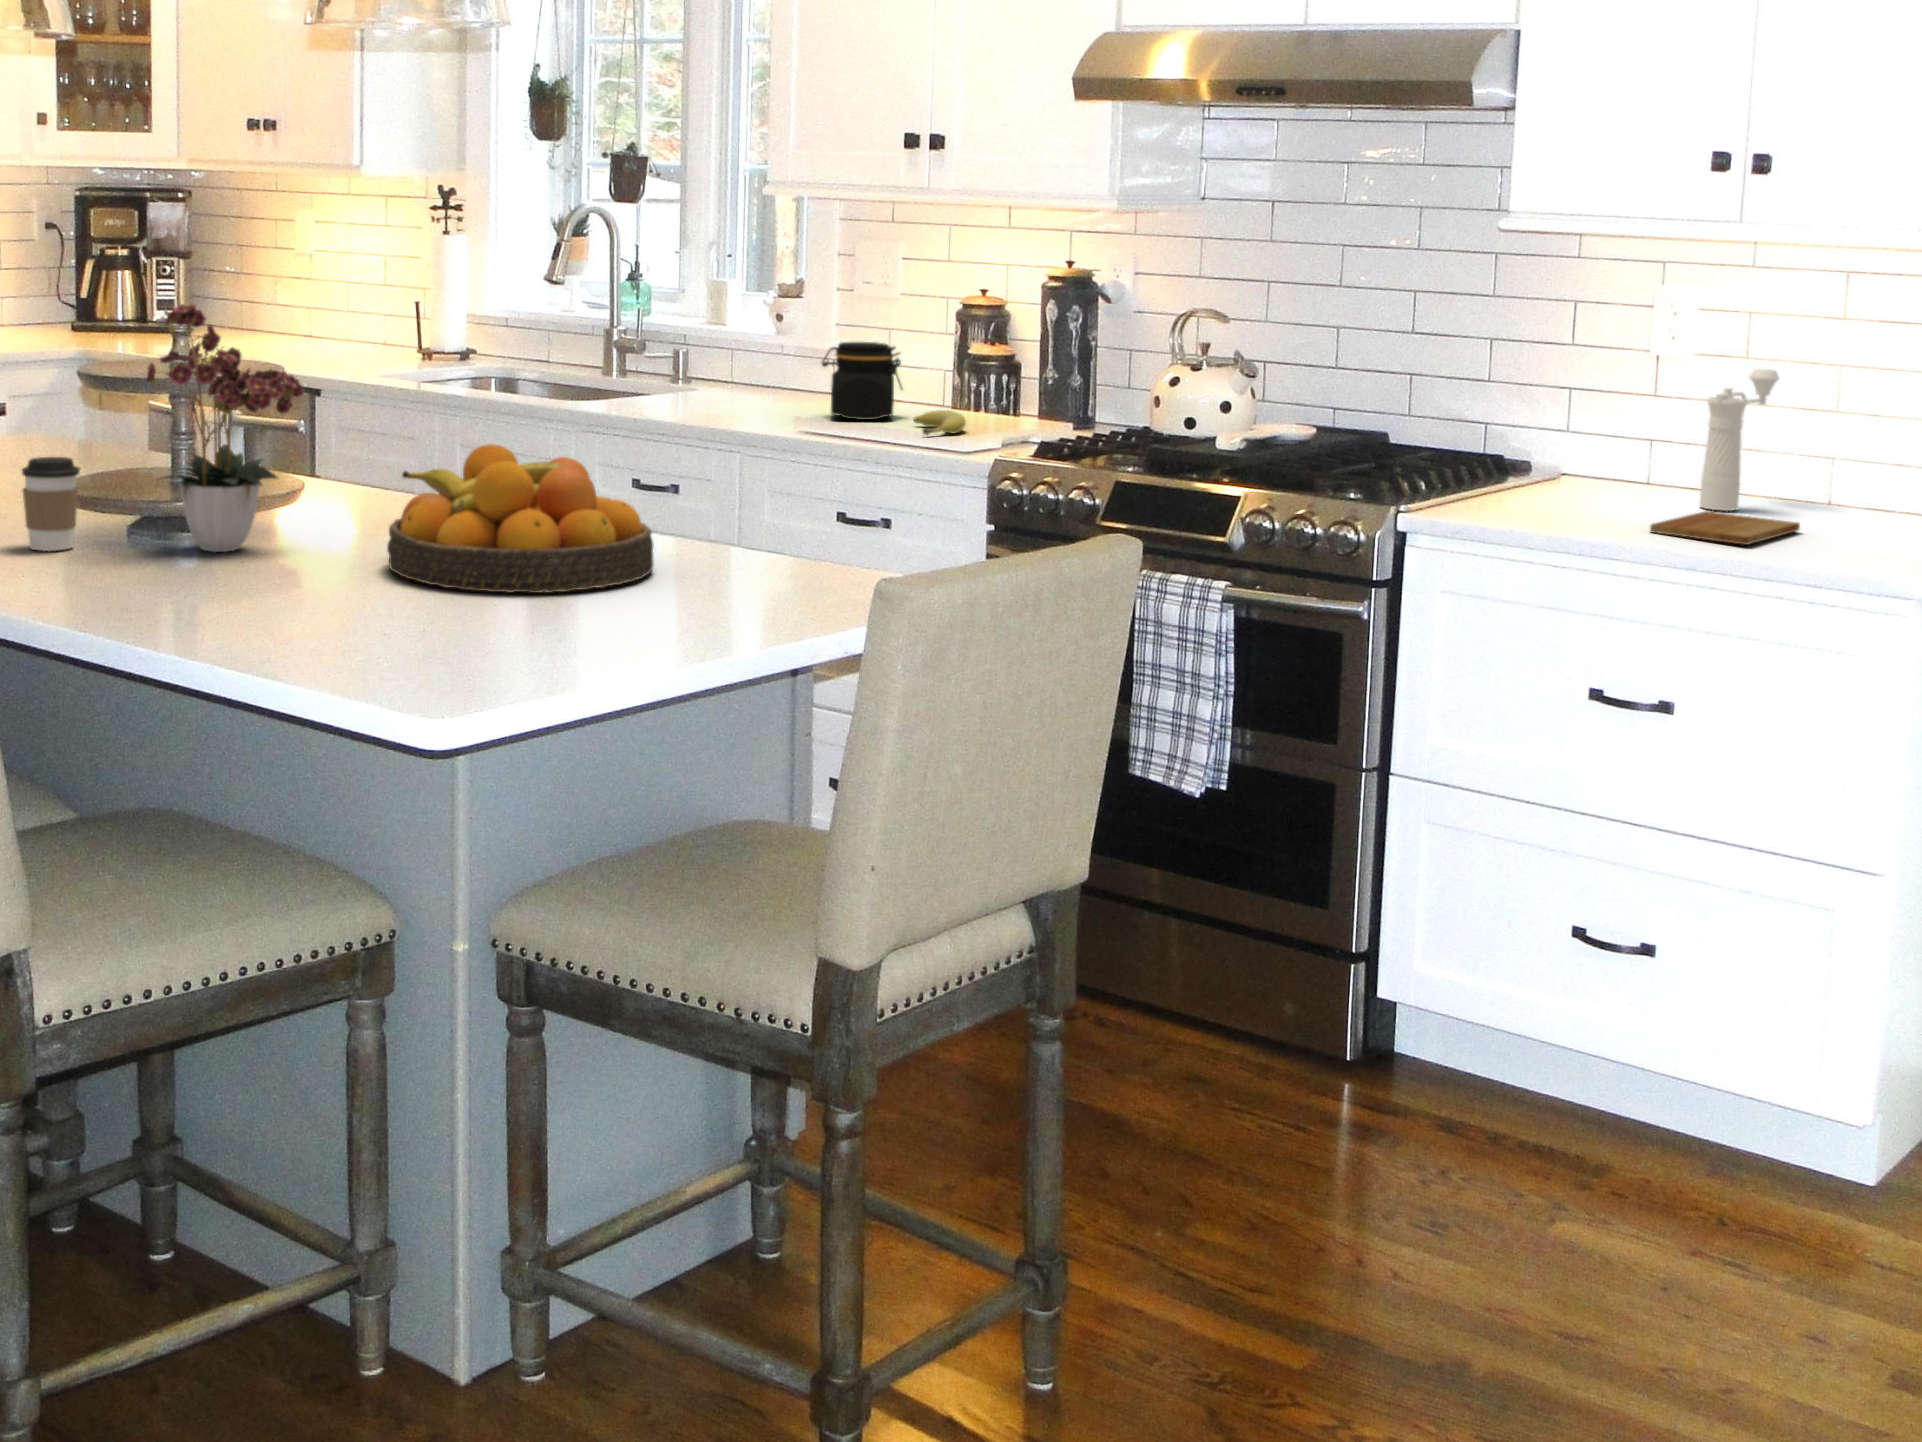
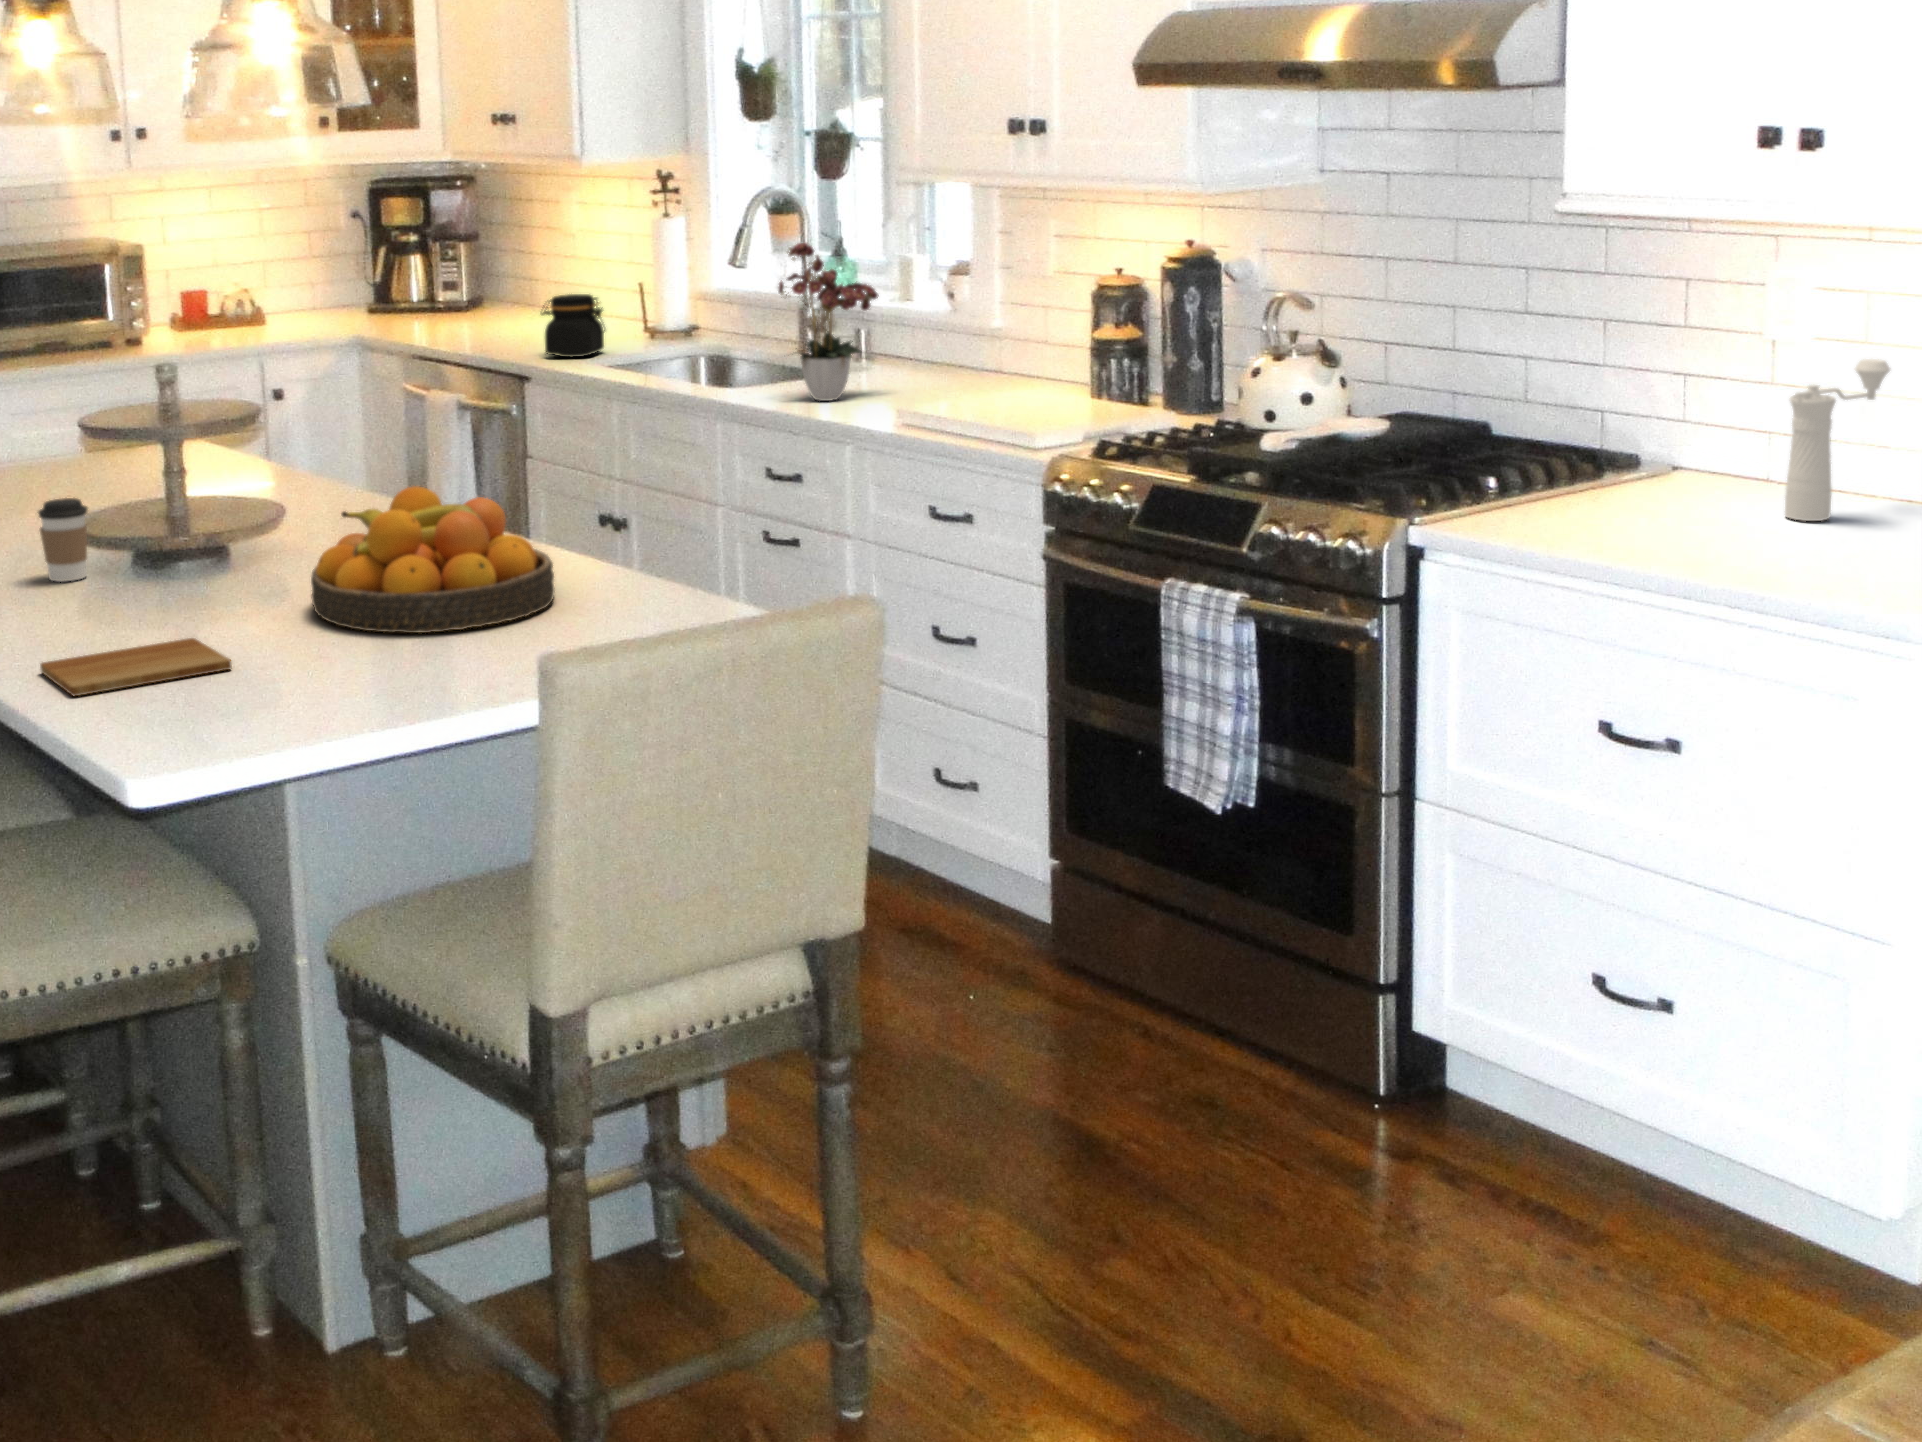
flower arrangement: present [146,304,305,552] -> present [779,243,879,401]
jar: present [822,342,902,420] -> present [541,294,605,357]
fruit: present [914,410,966,435] -> none [1015,398,1068,427]
cutting board: present [1650,511,1800,545] -> present [40,638,232,696]

